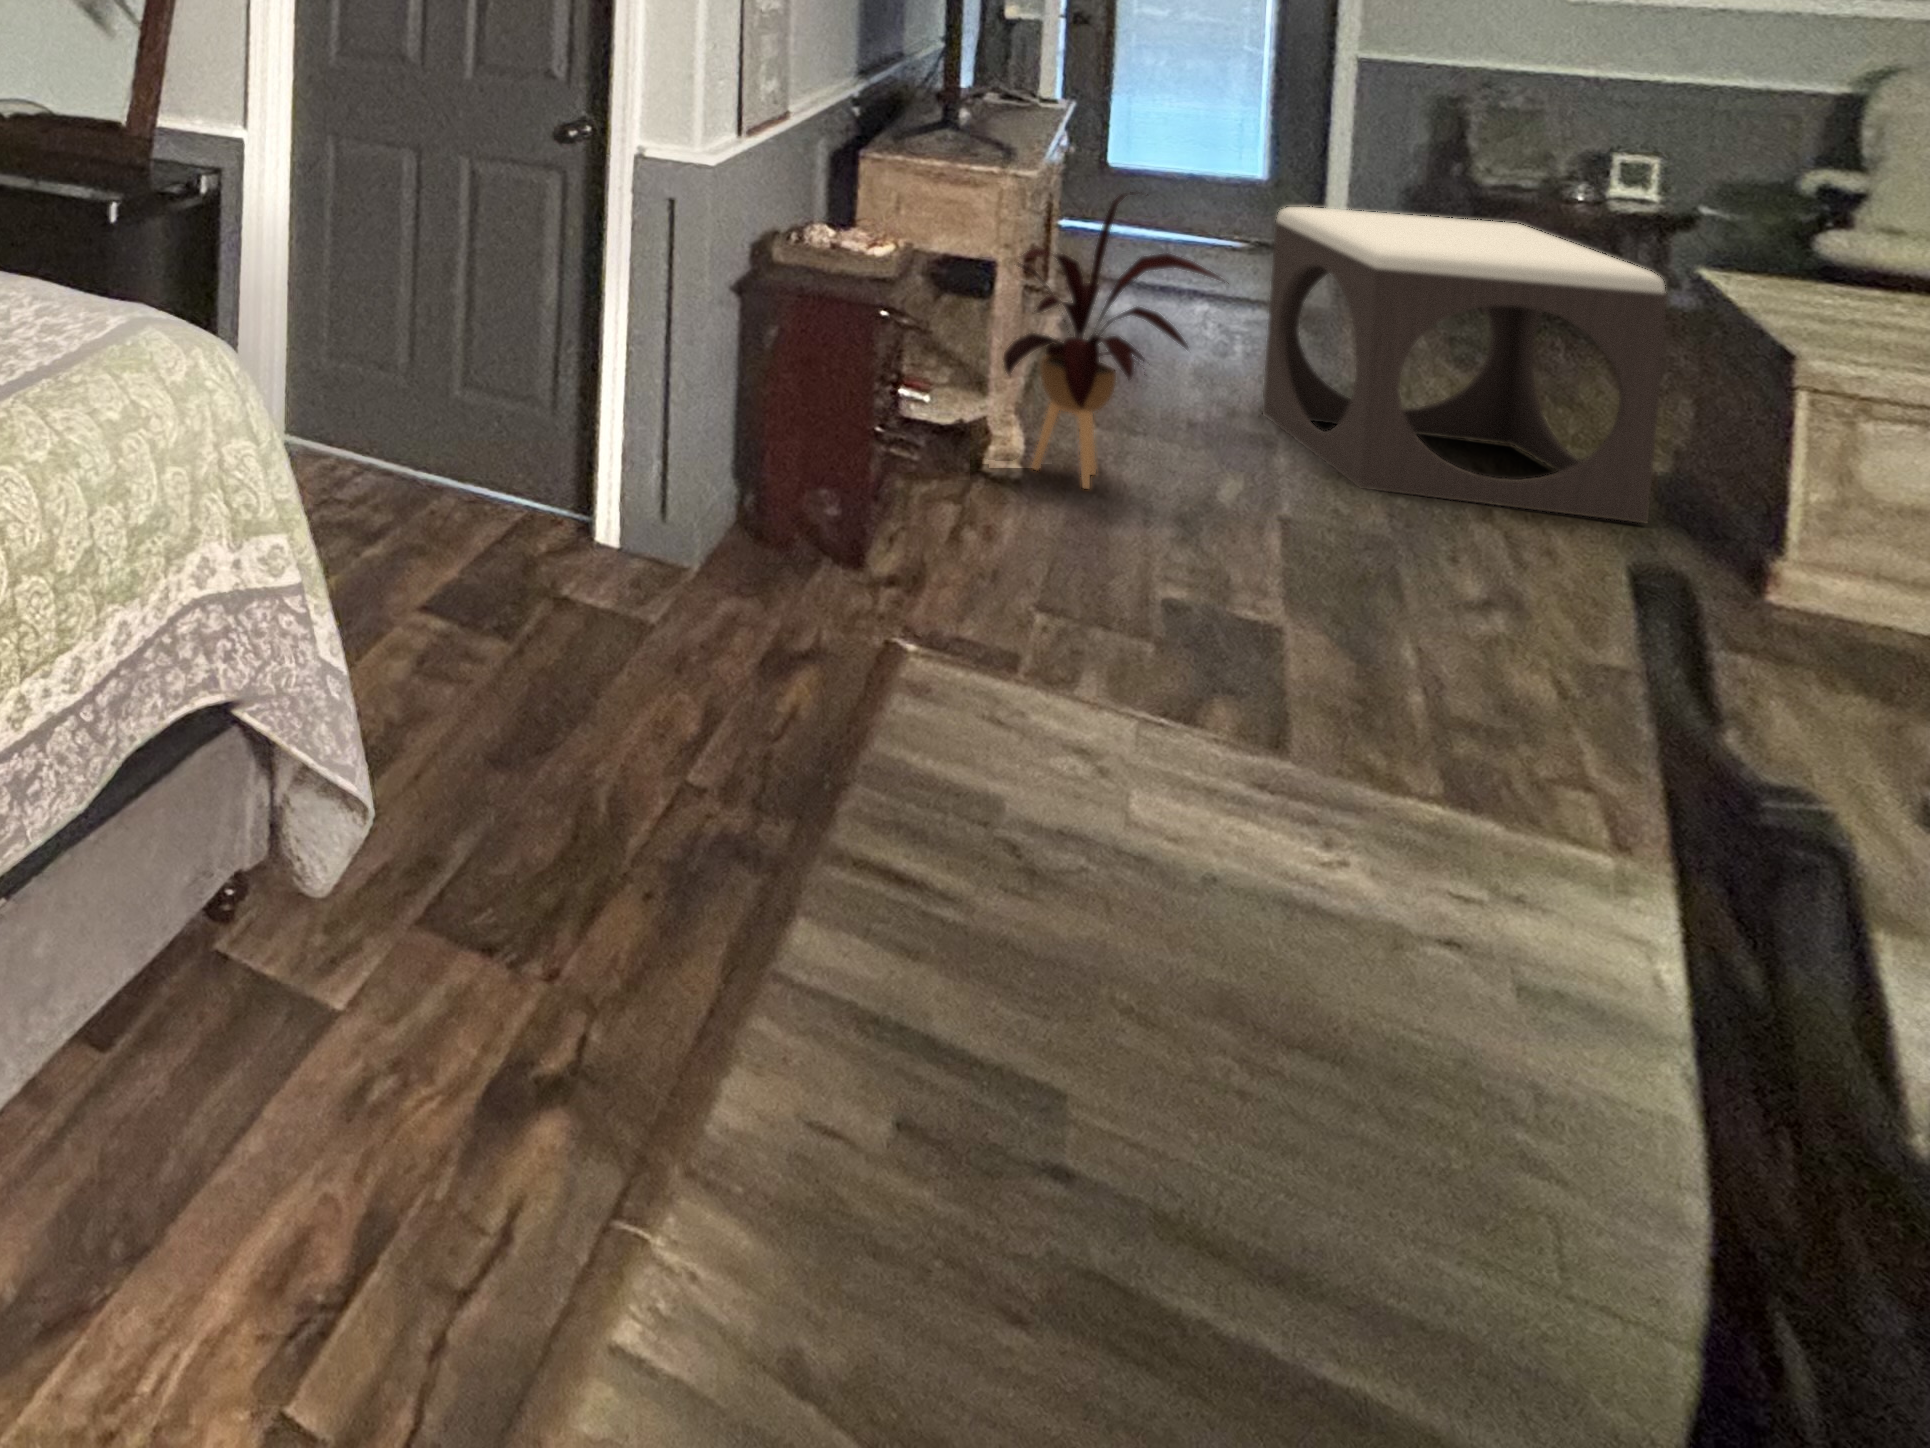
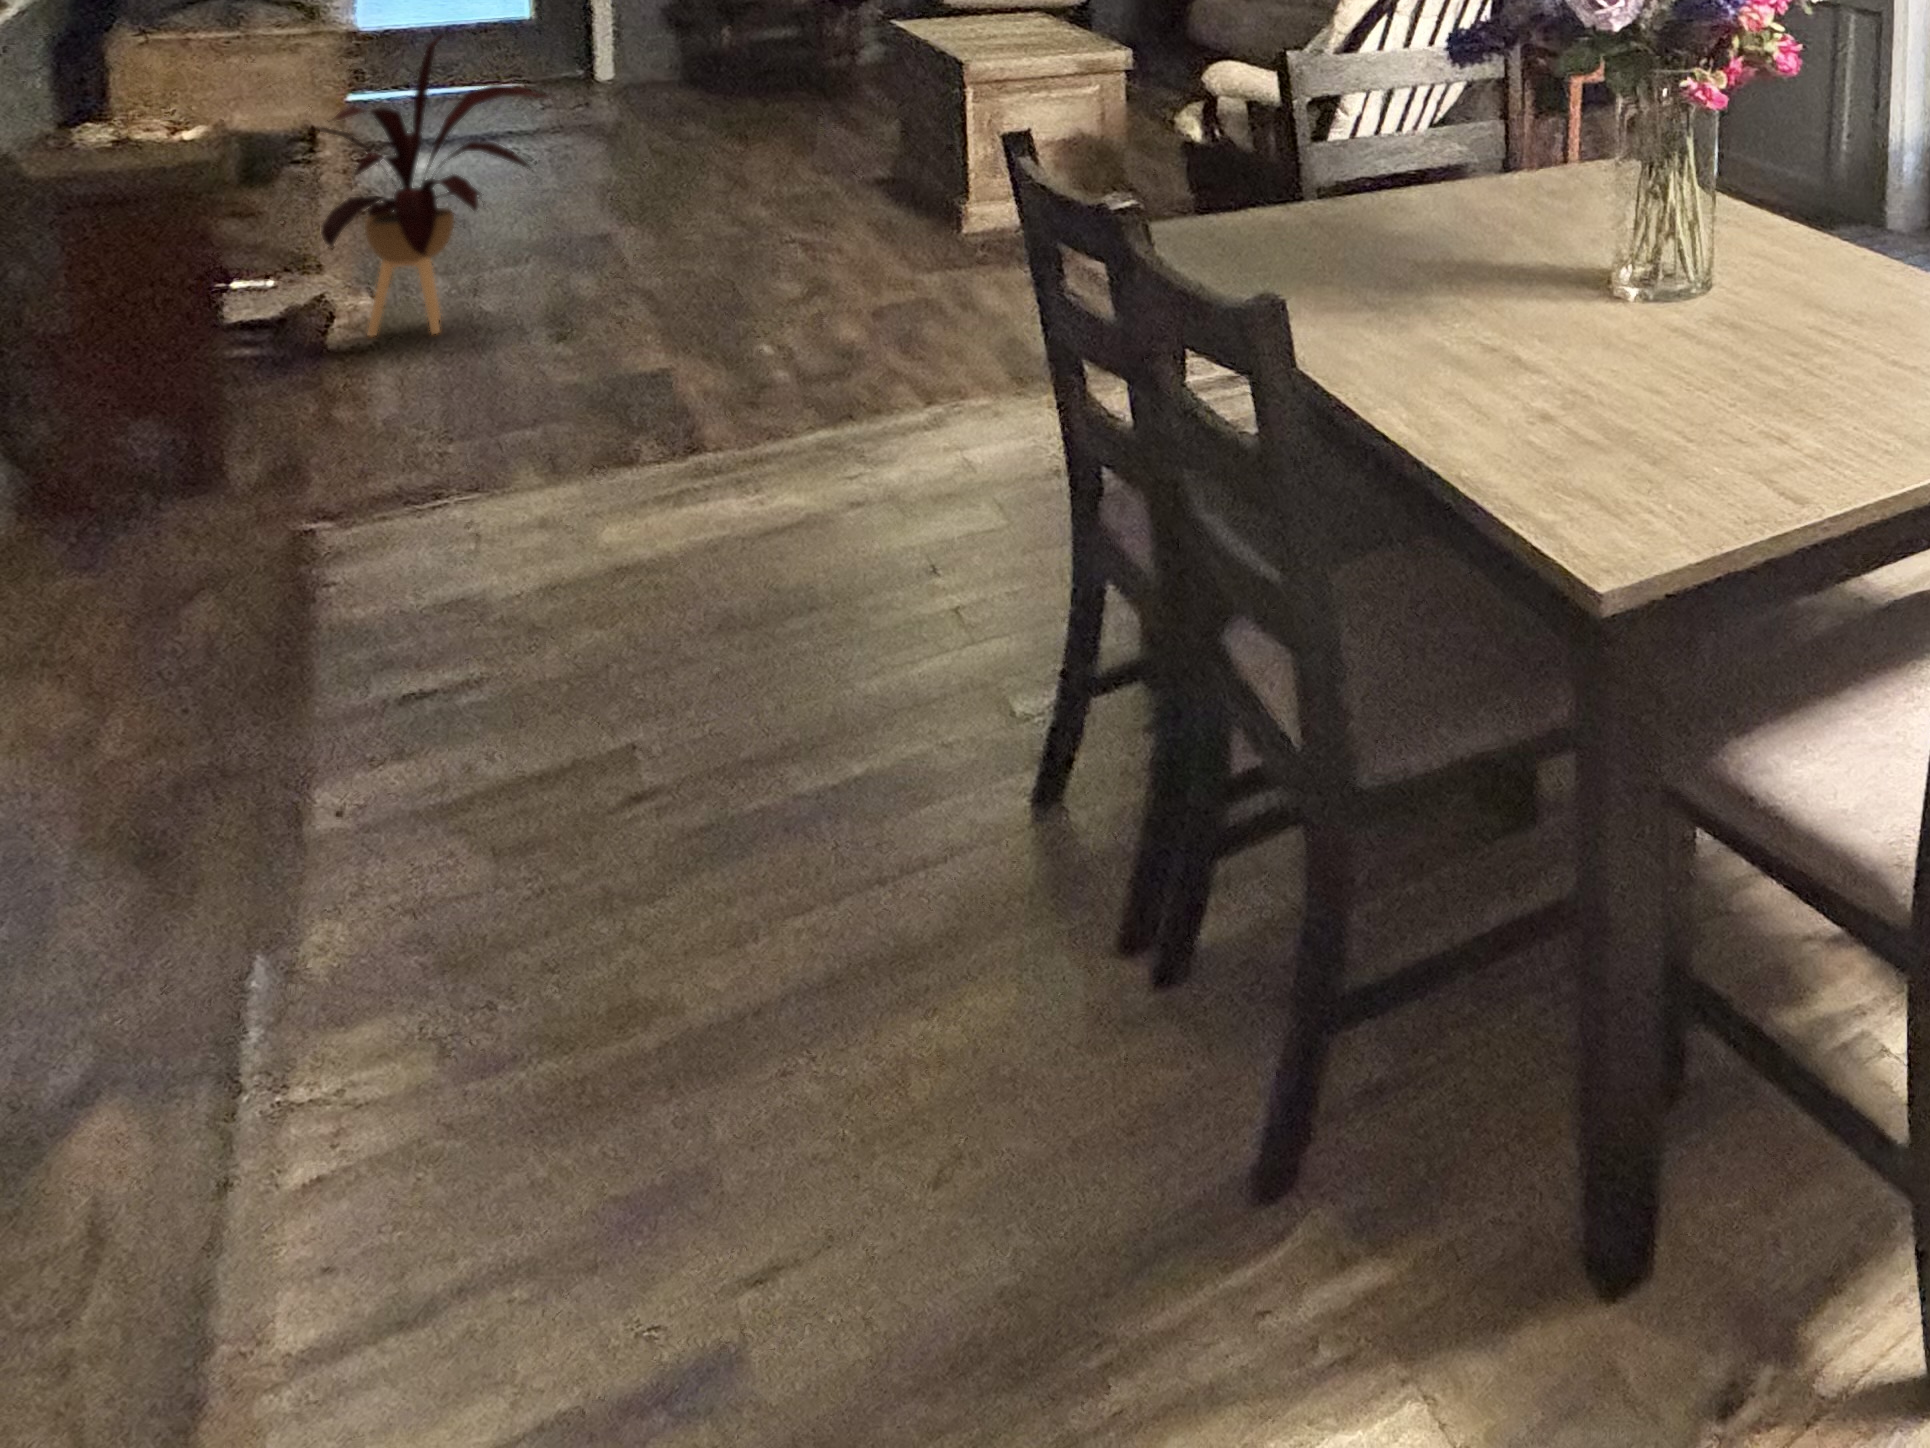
footstool: present [1262,207,1667,523] -> none [575,9,887,253]

